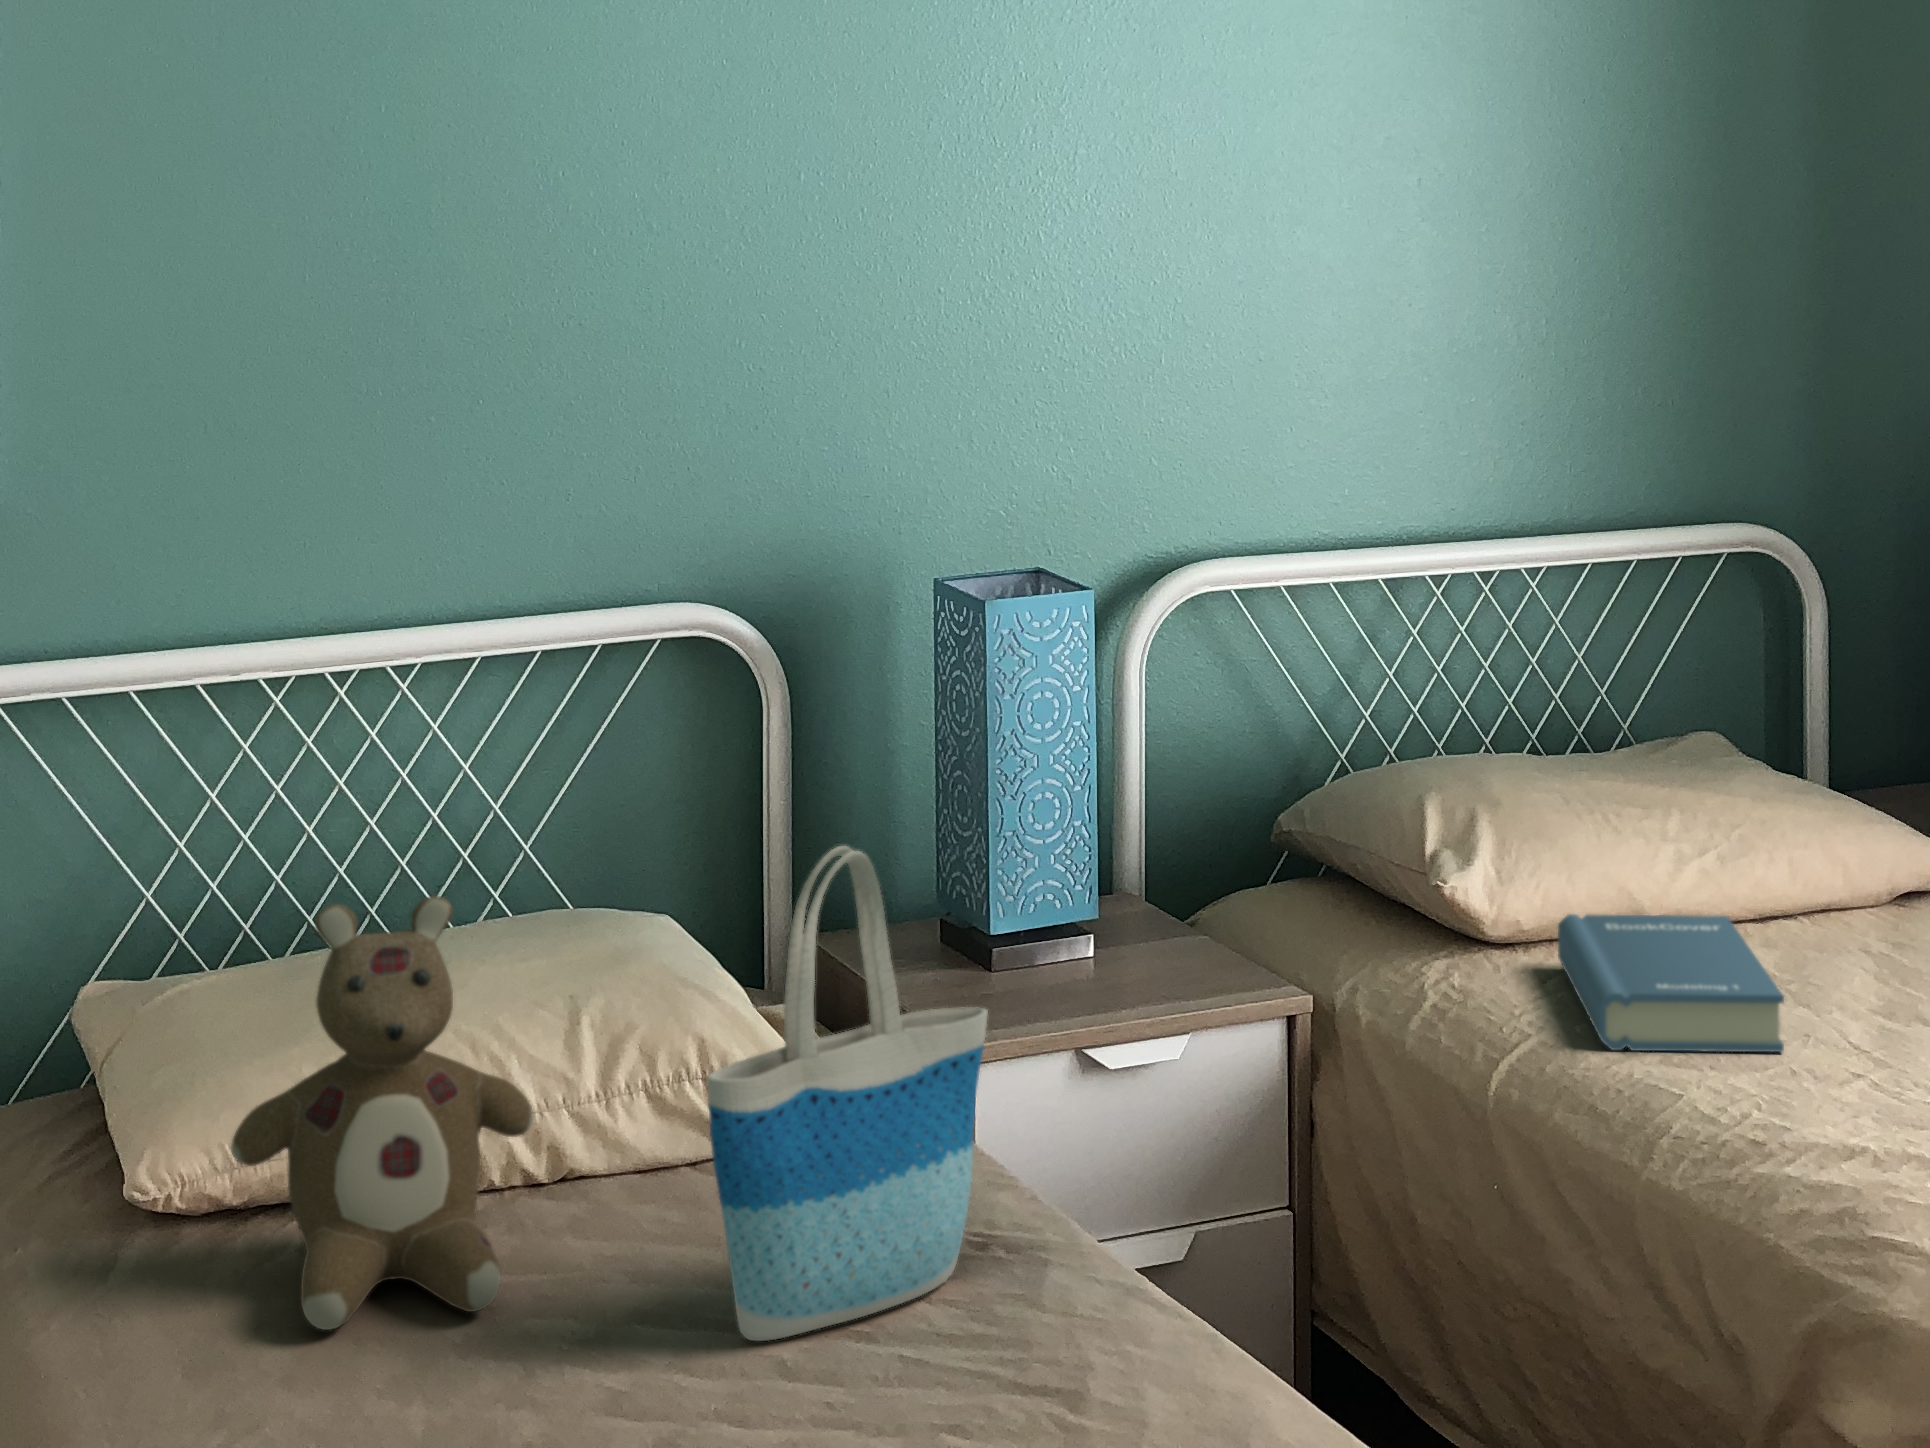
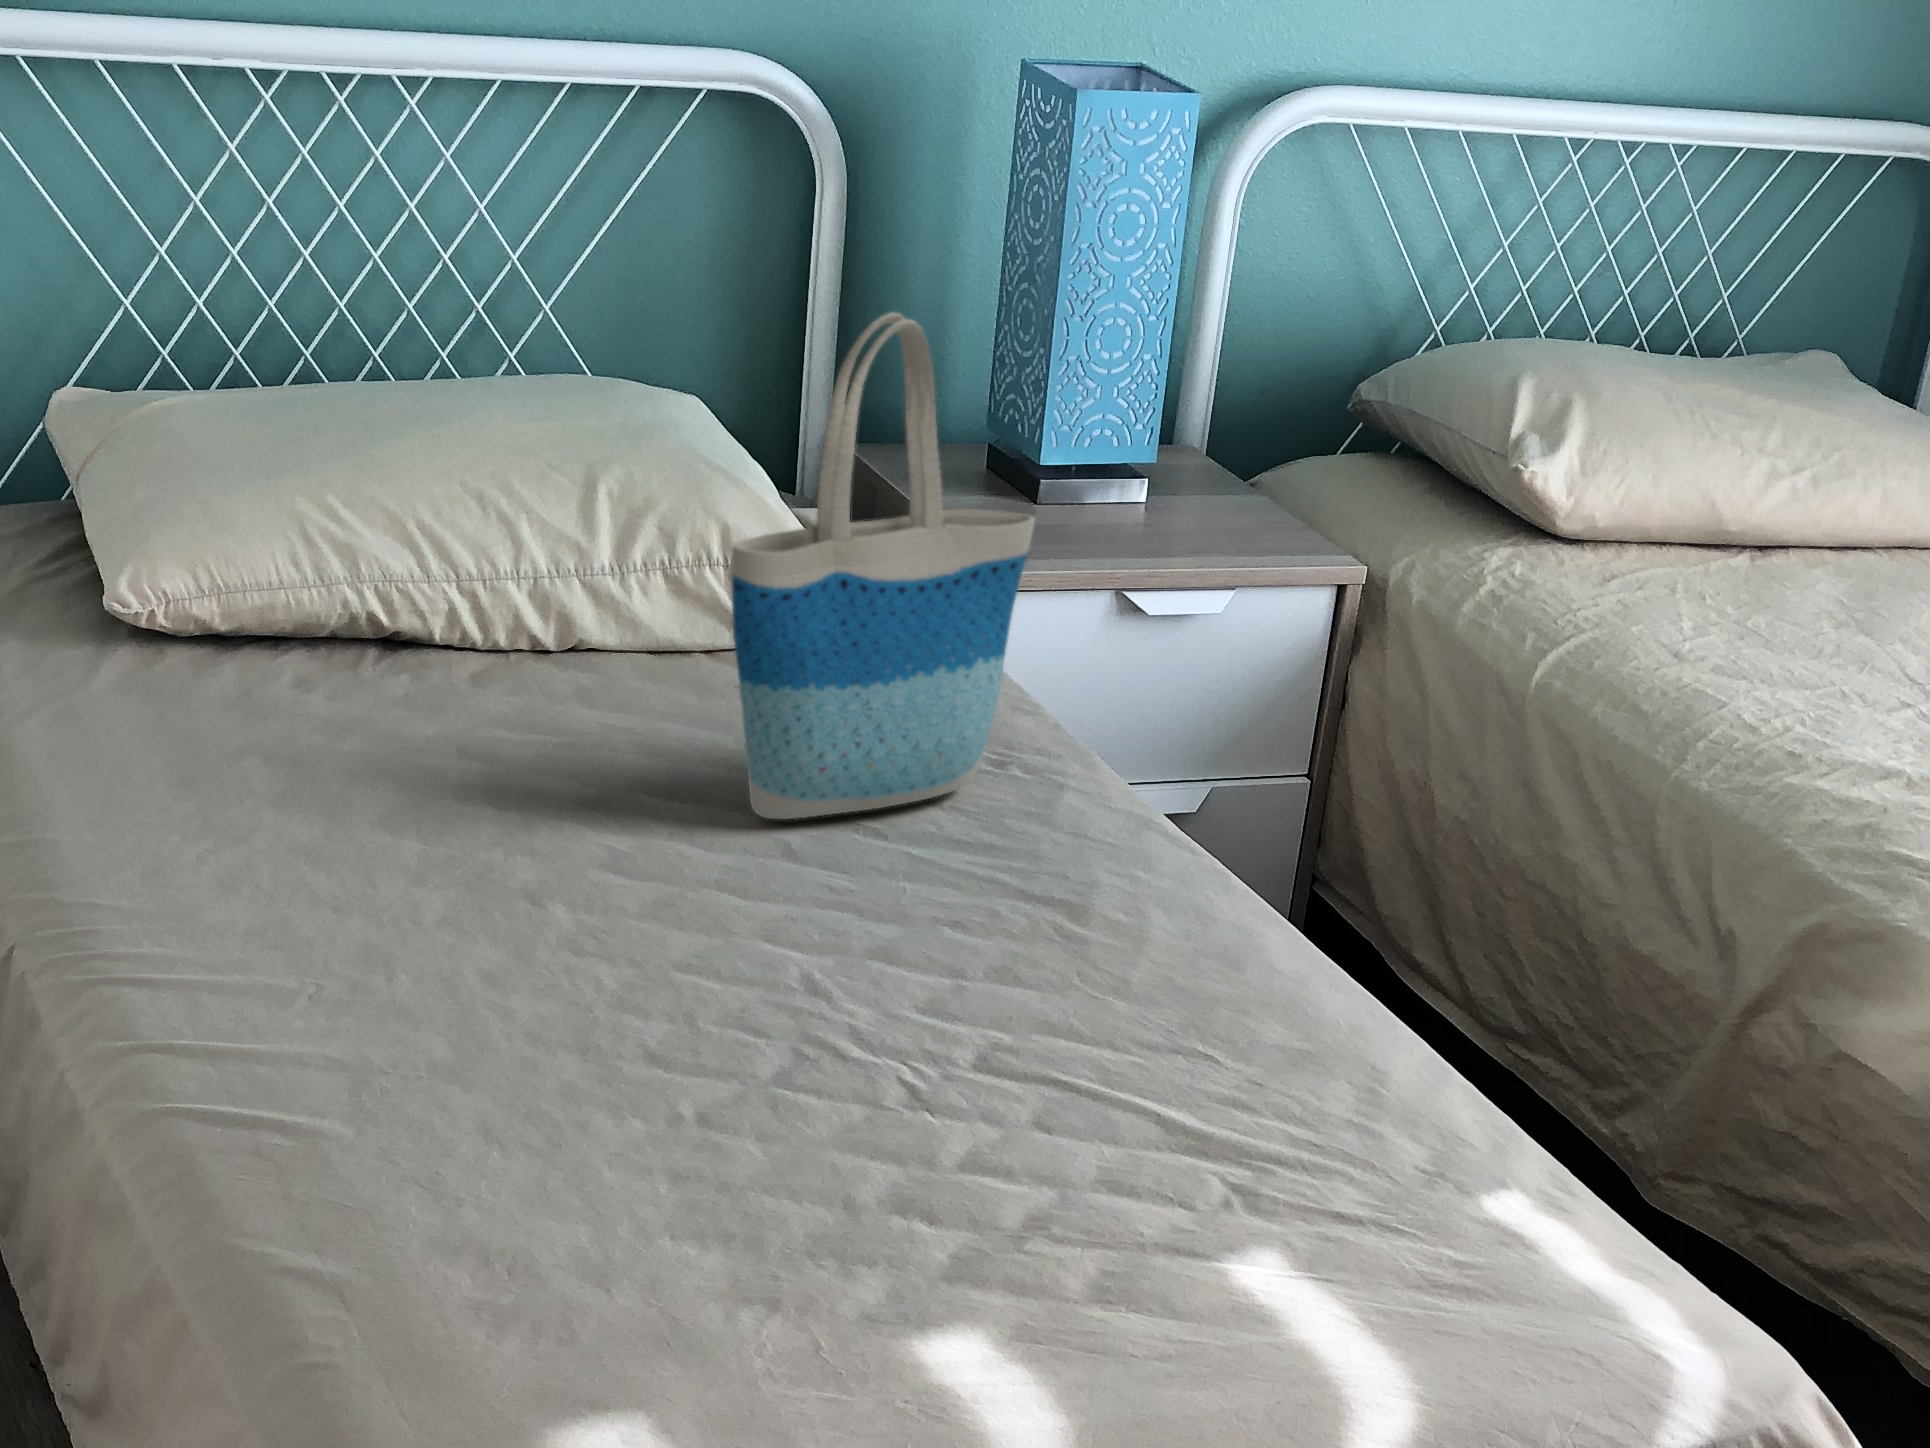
stuffed bear: present [231,896,534,1330] -> none [218,314,544,759]
book: present [1558,914,1784,1052] -> none [1625,514,1851,674]

